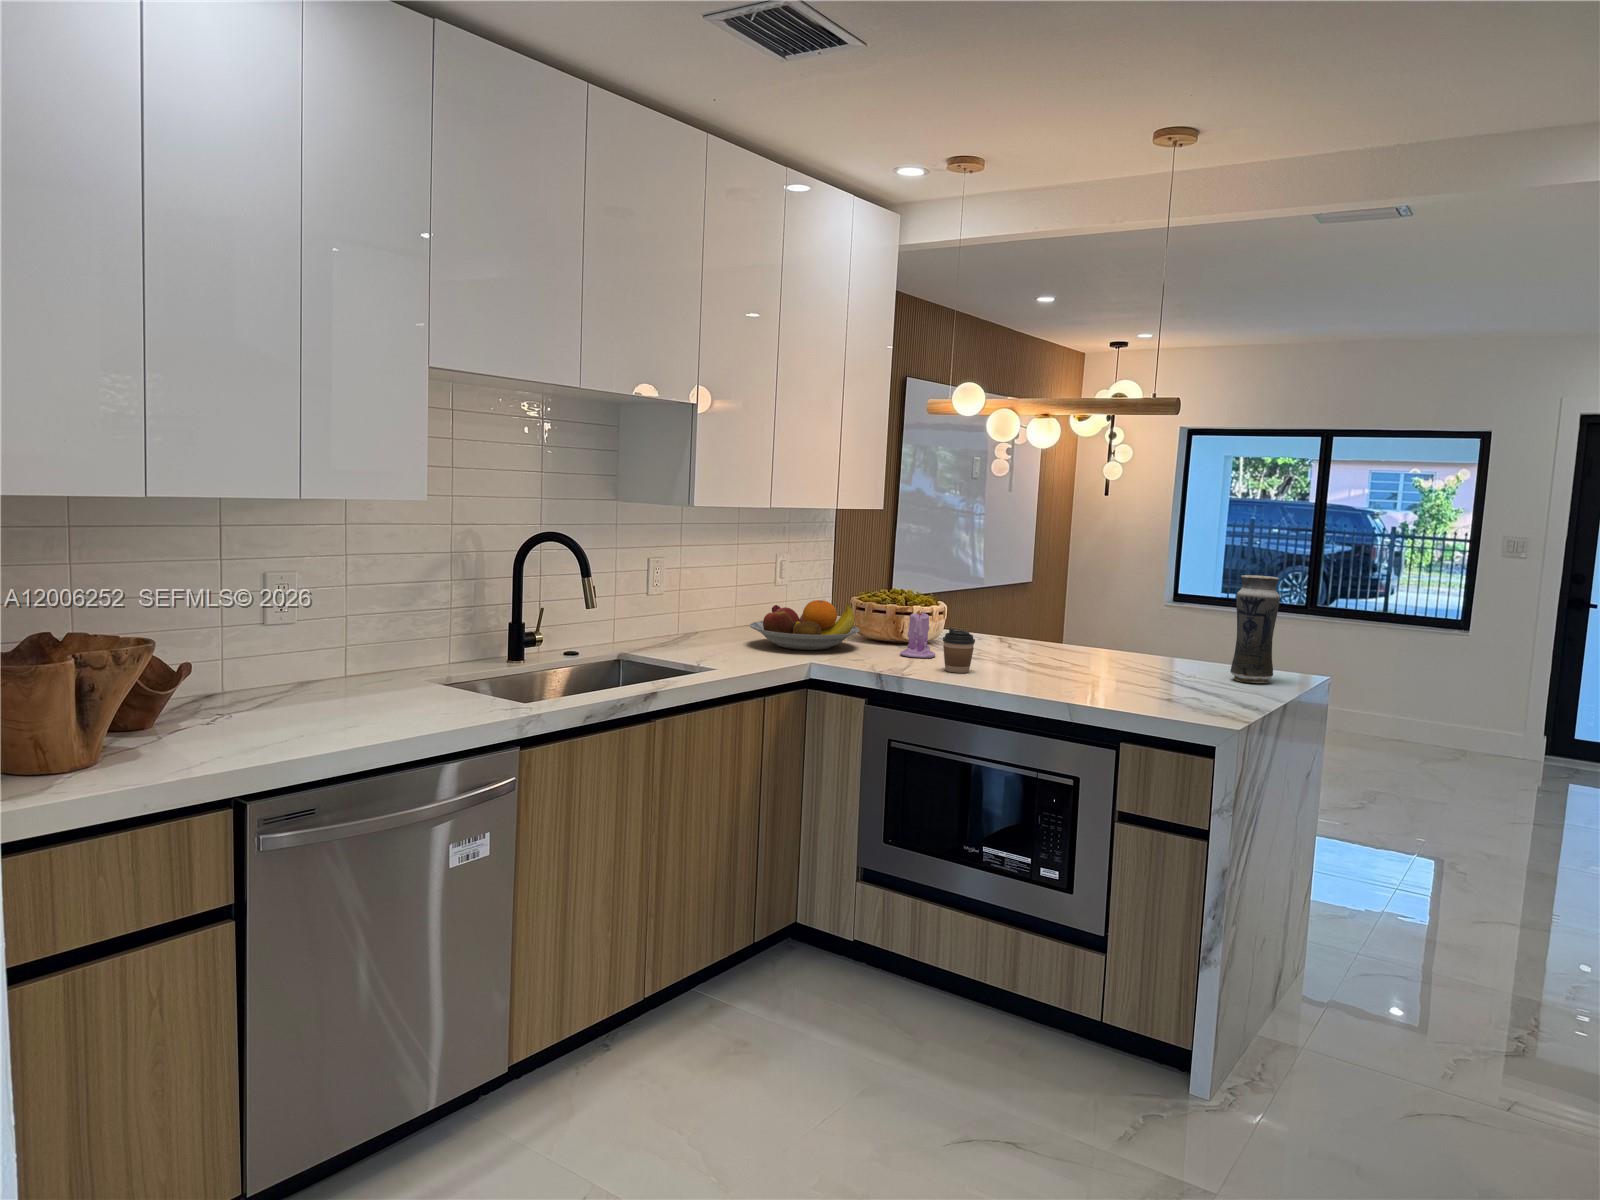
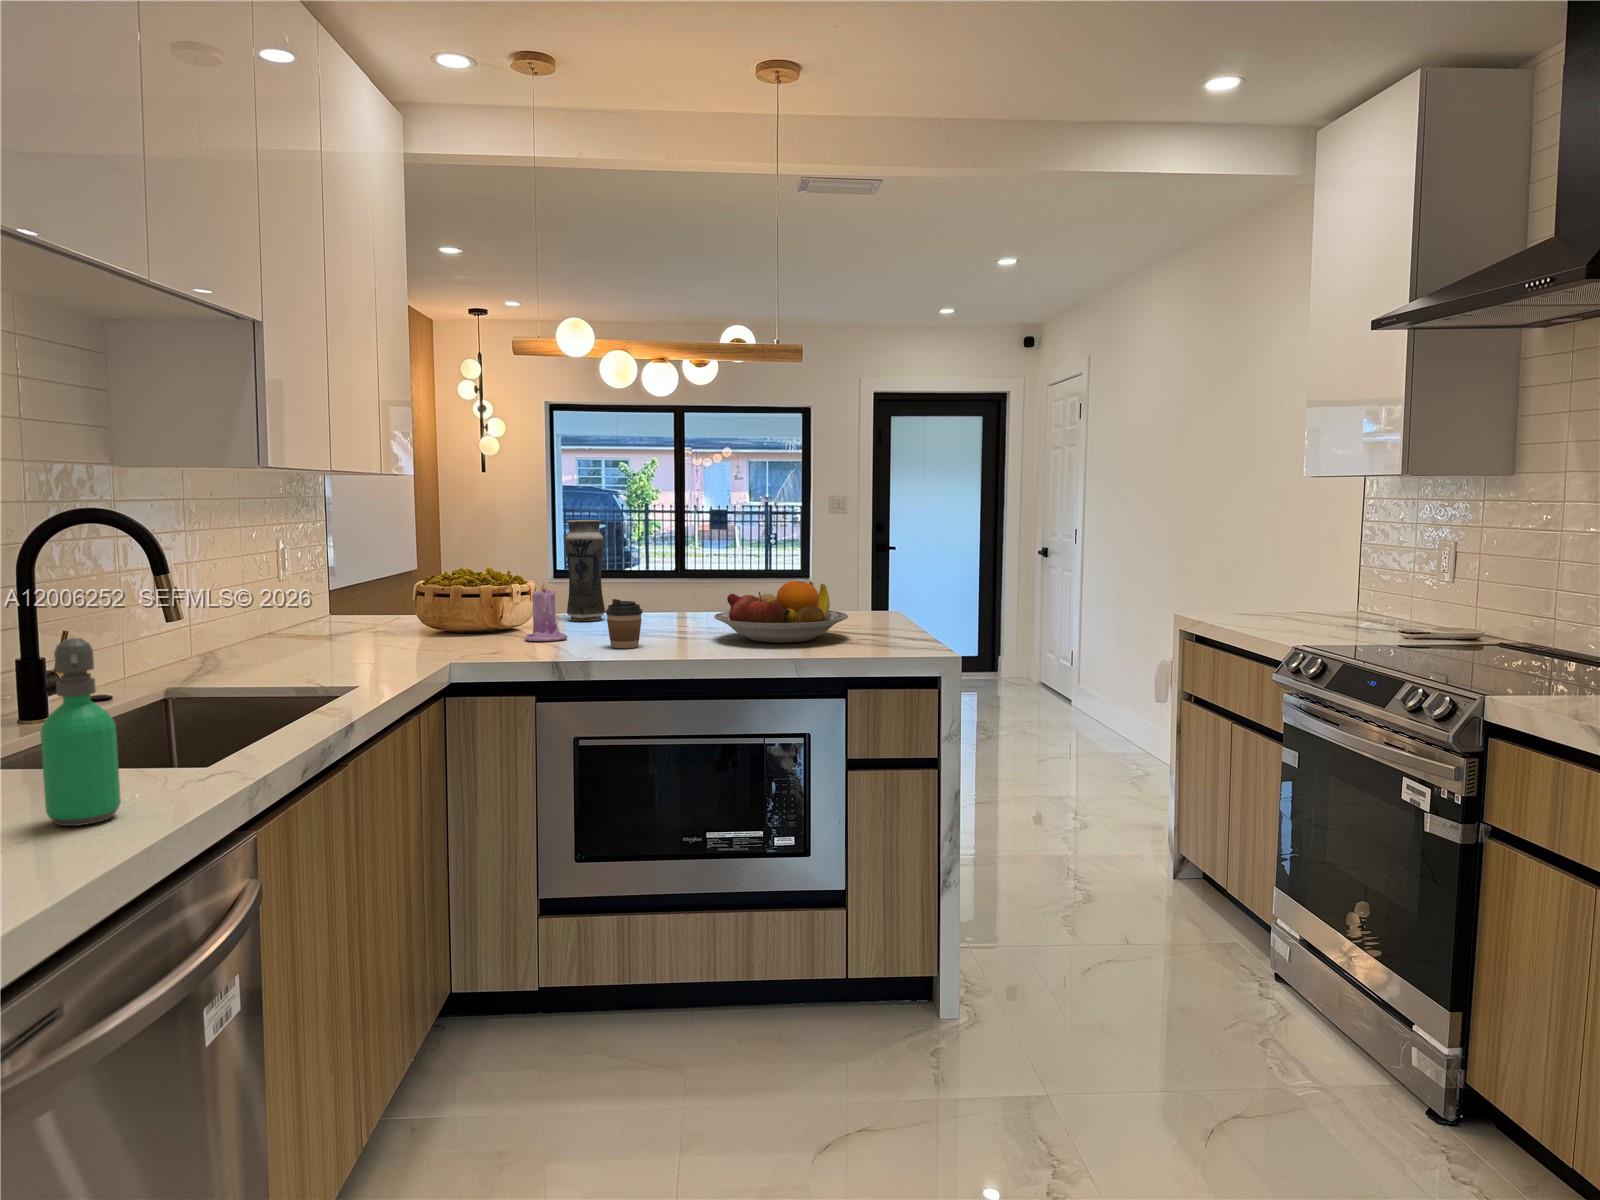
vase: present [1230,575,1280,683] -> present [565,520,605,621]
fruit bowl: present [750,600,860,650] -> present [714,581,848,643]
soap dispenser: none [400,612,438,719] -> present [40,638,121,826]

